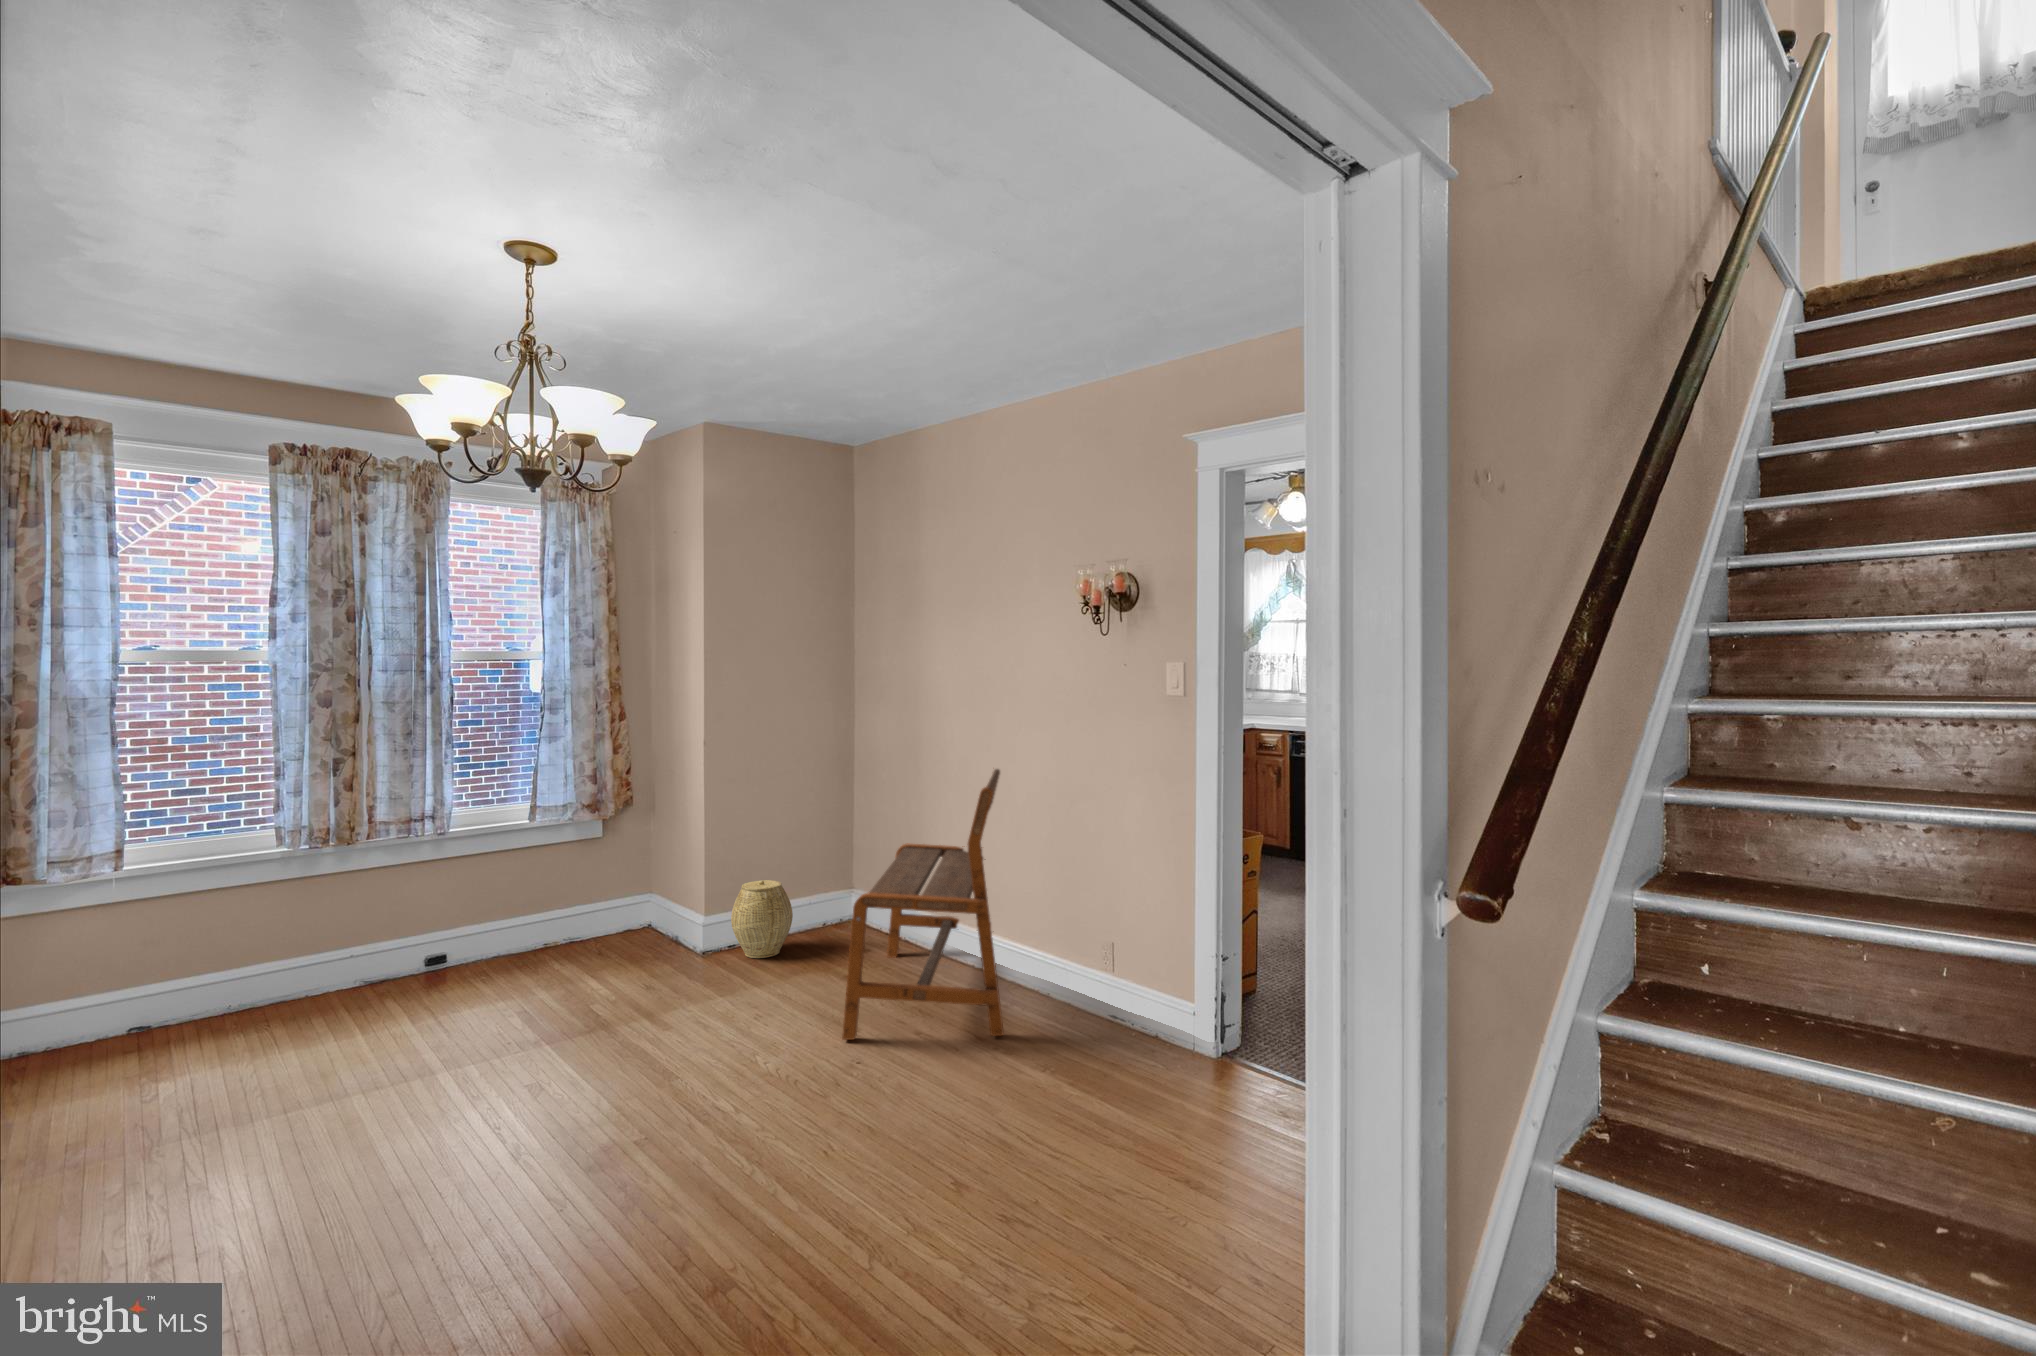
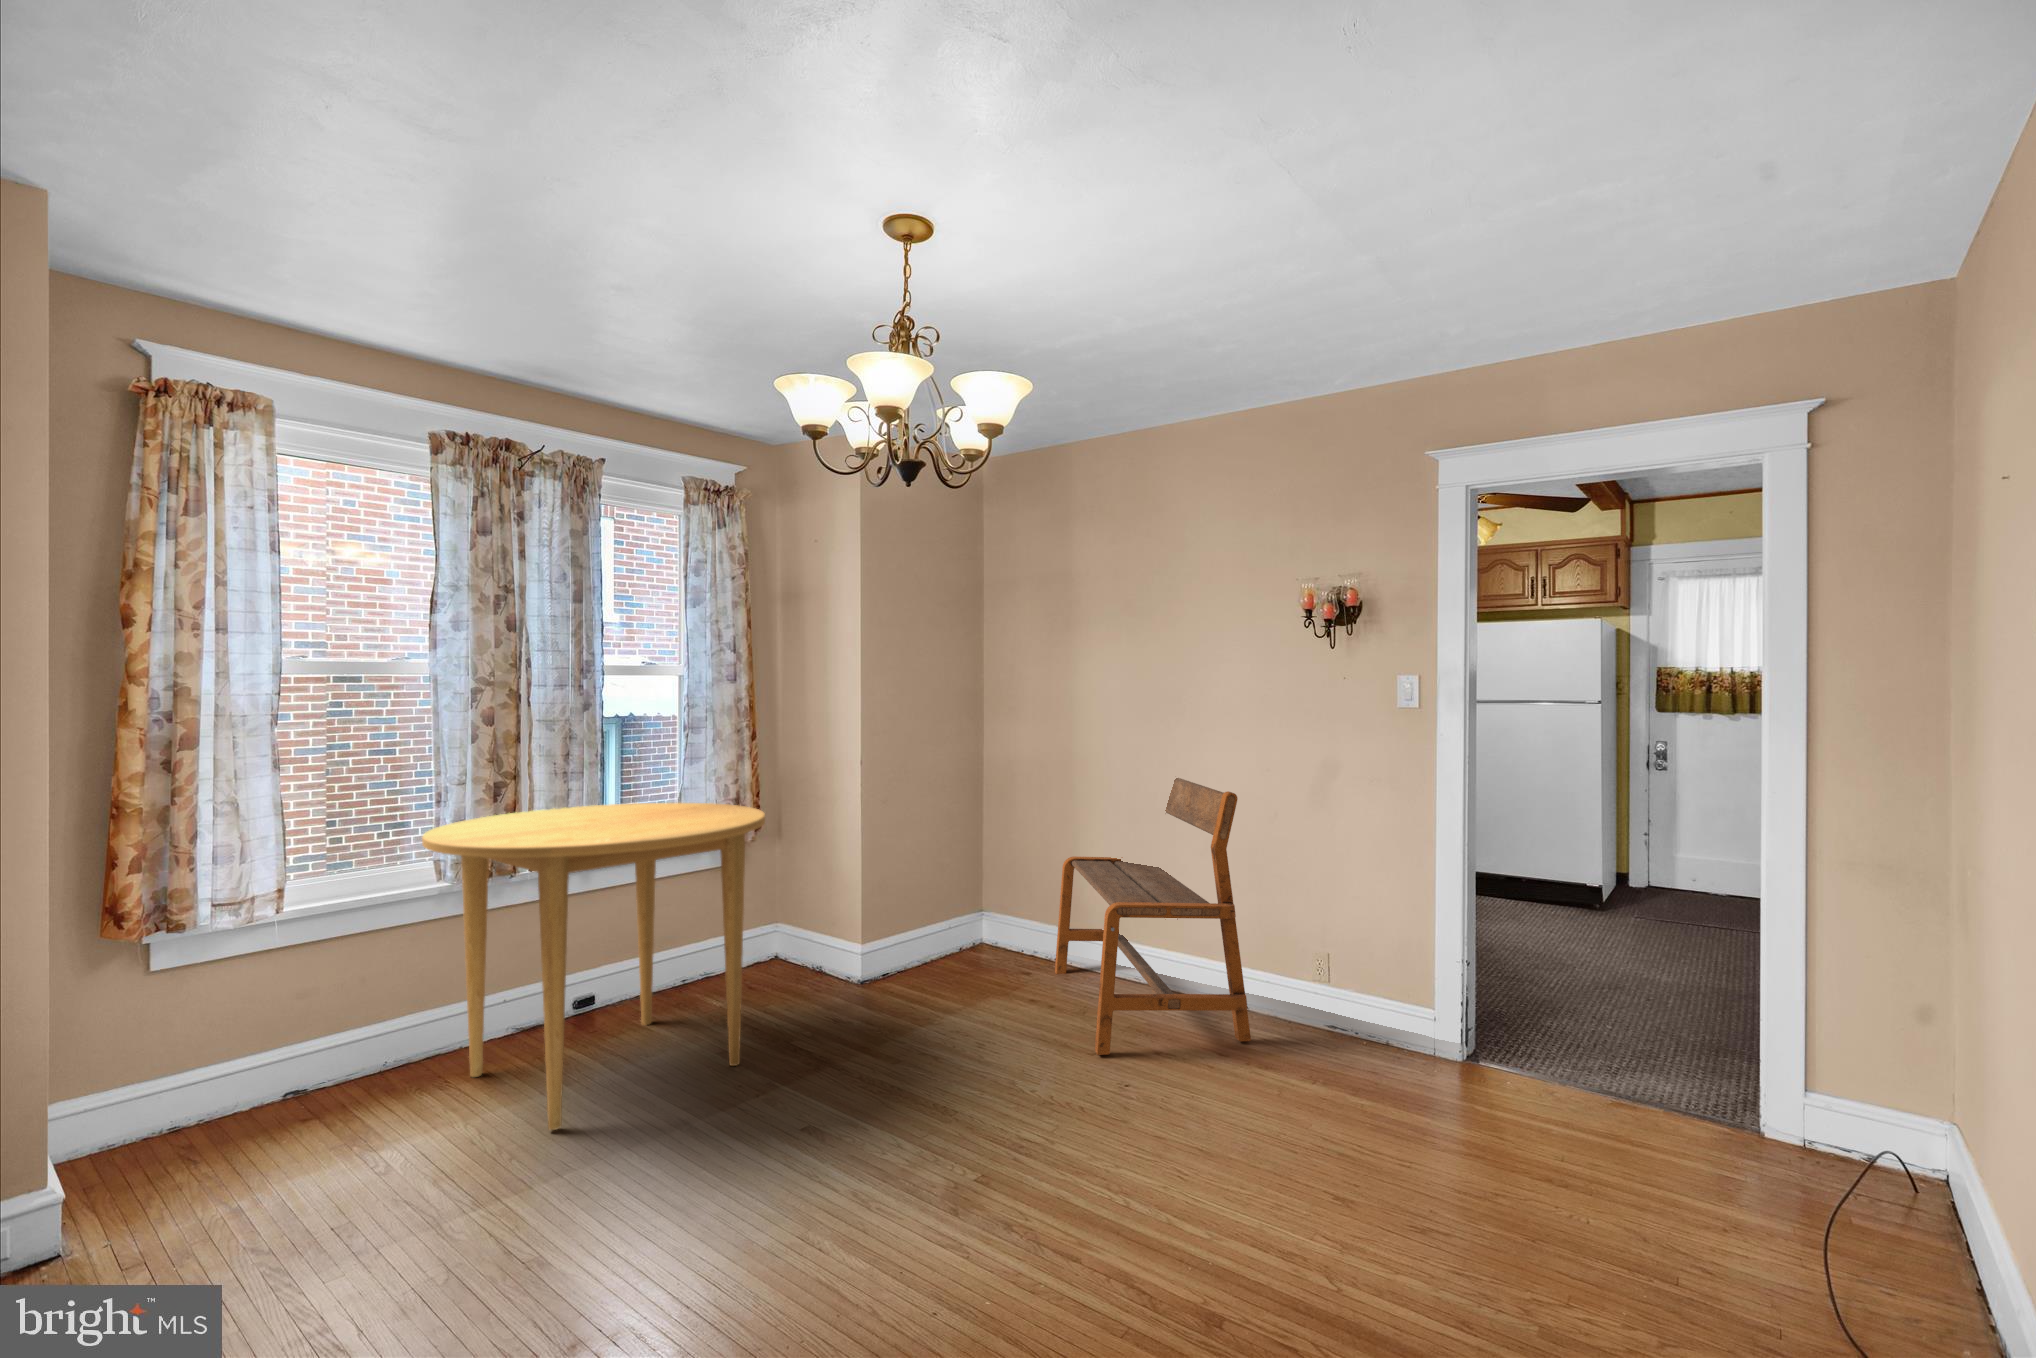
dining table: none [221,781,562,1073] -> present [422,803,765,1130]
woven basket: present [731,880,793,958] -> none [893,901,955,982]

